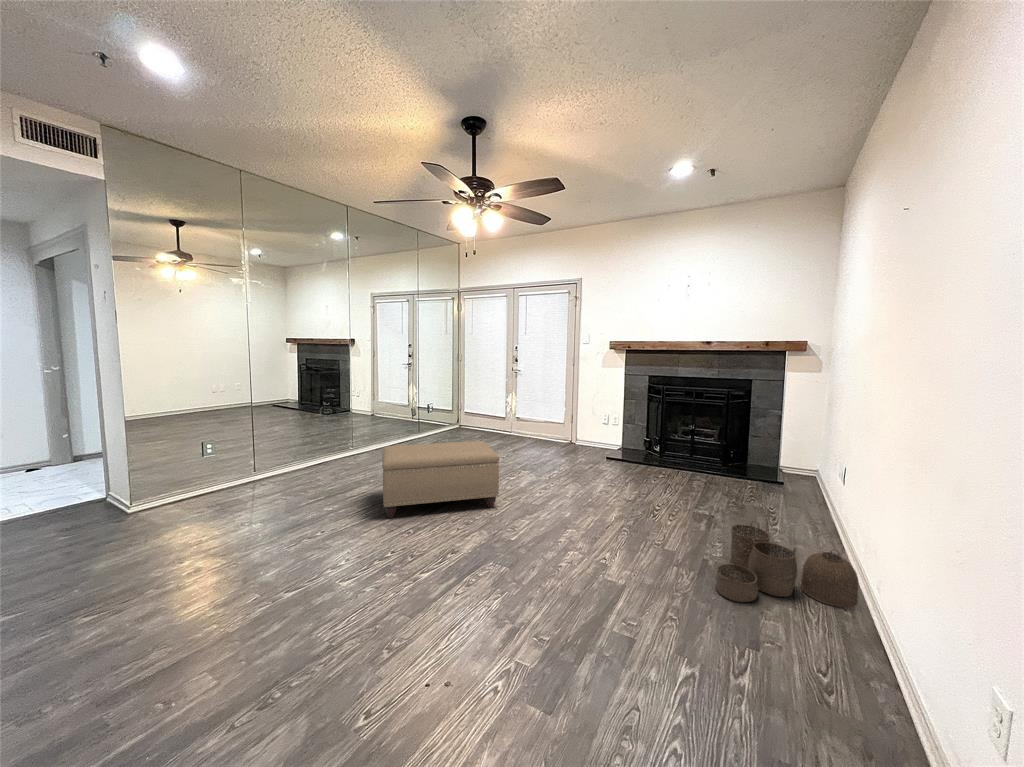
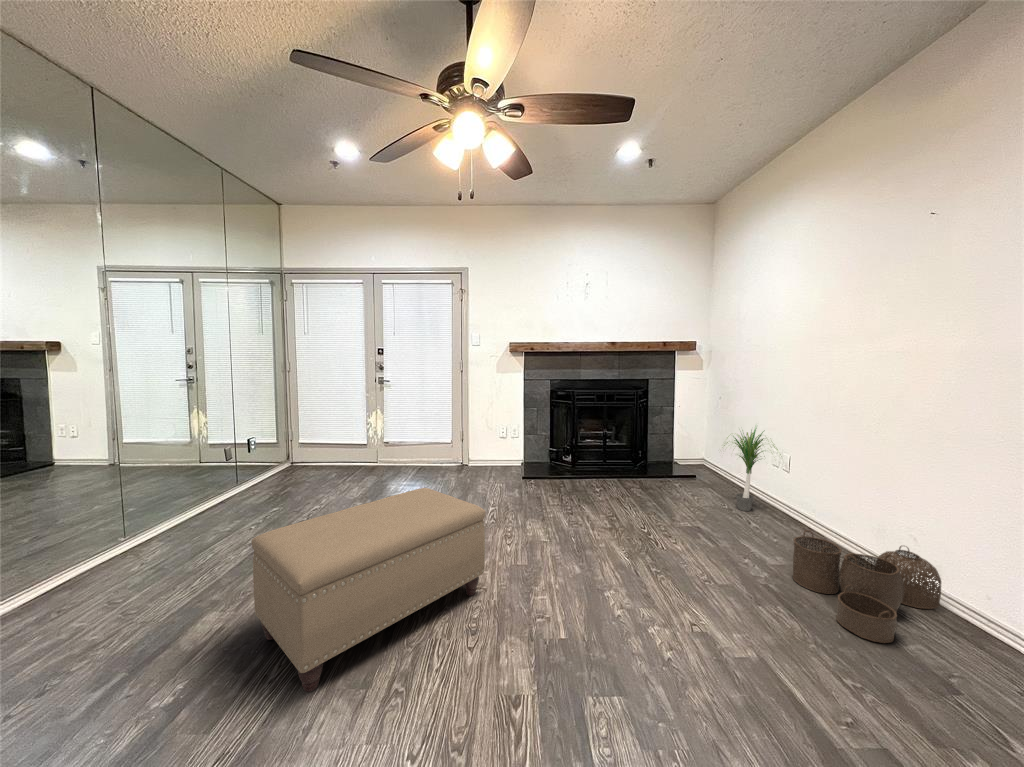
potted plant: none [760,428,833,517] -> present [724,428,778,511]

